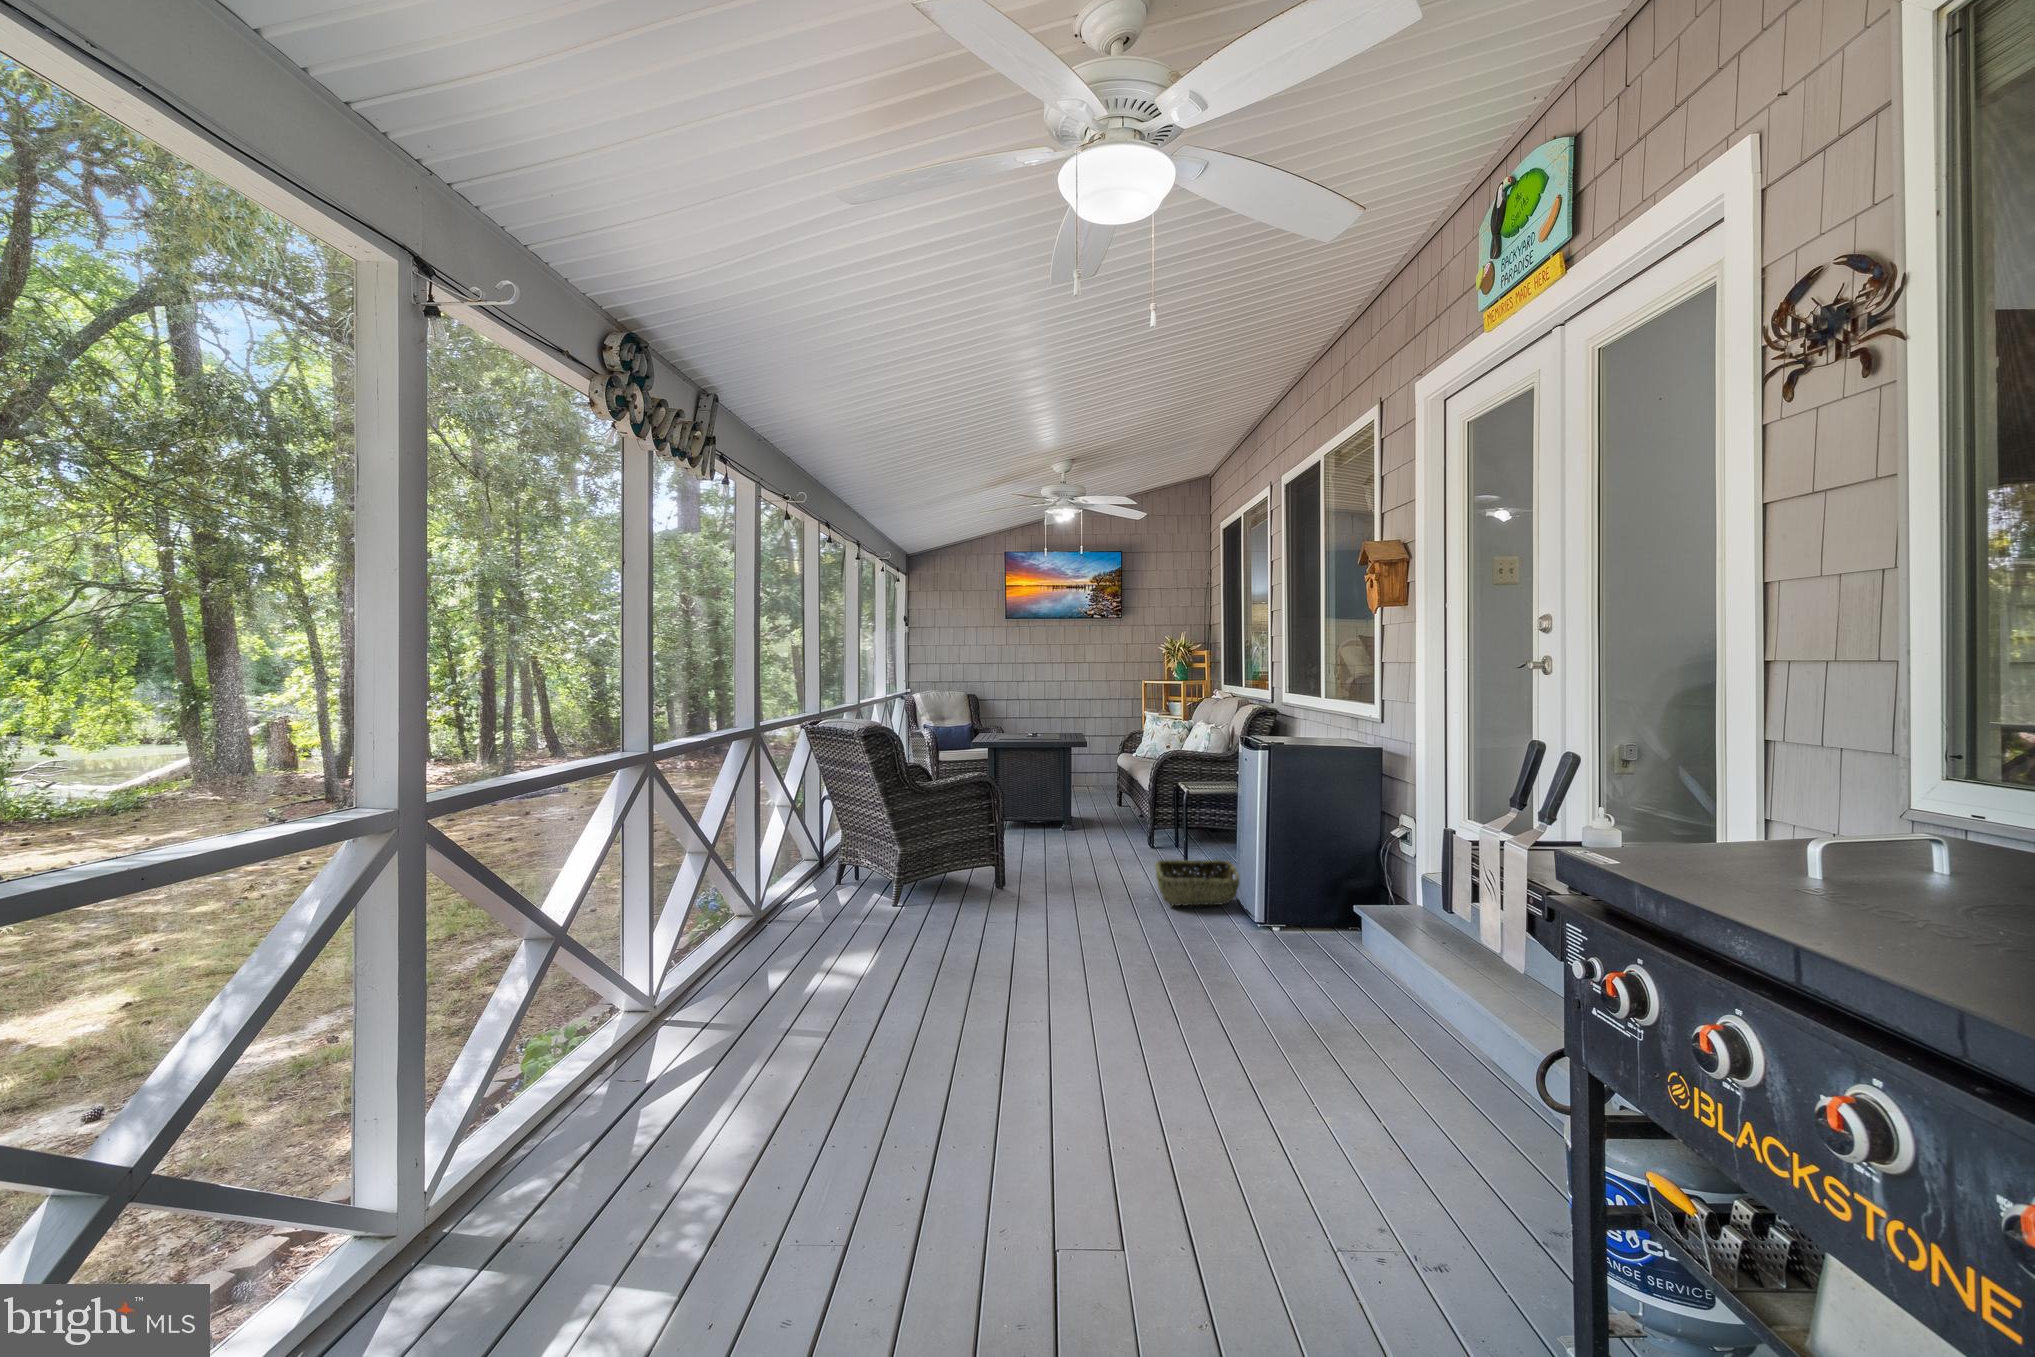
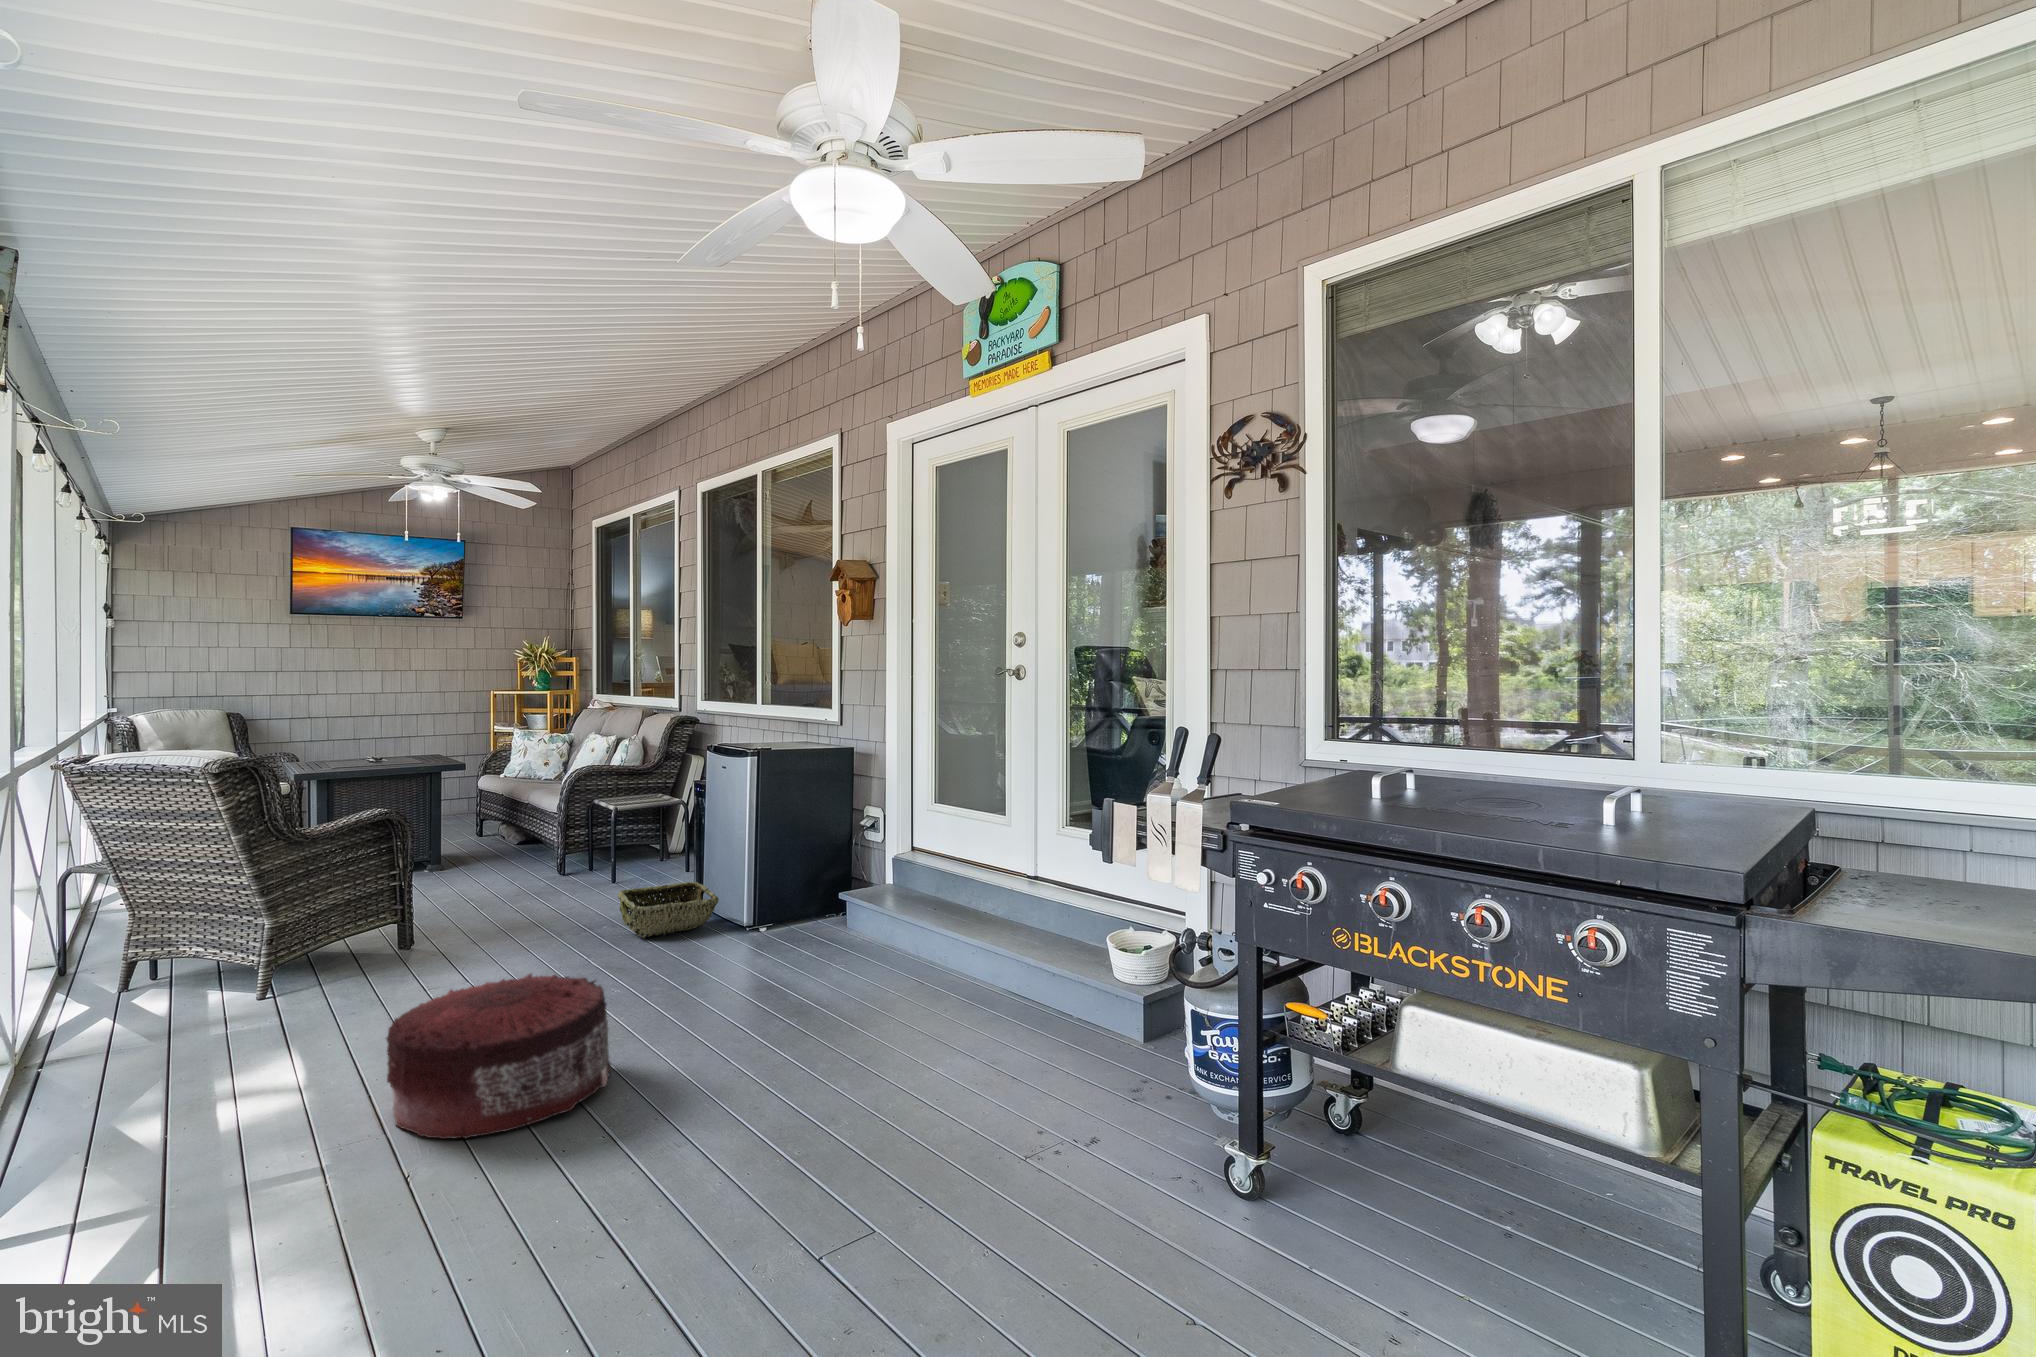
pouf: none [884,922,1055,1047] -> present [386,974,611,1139]

